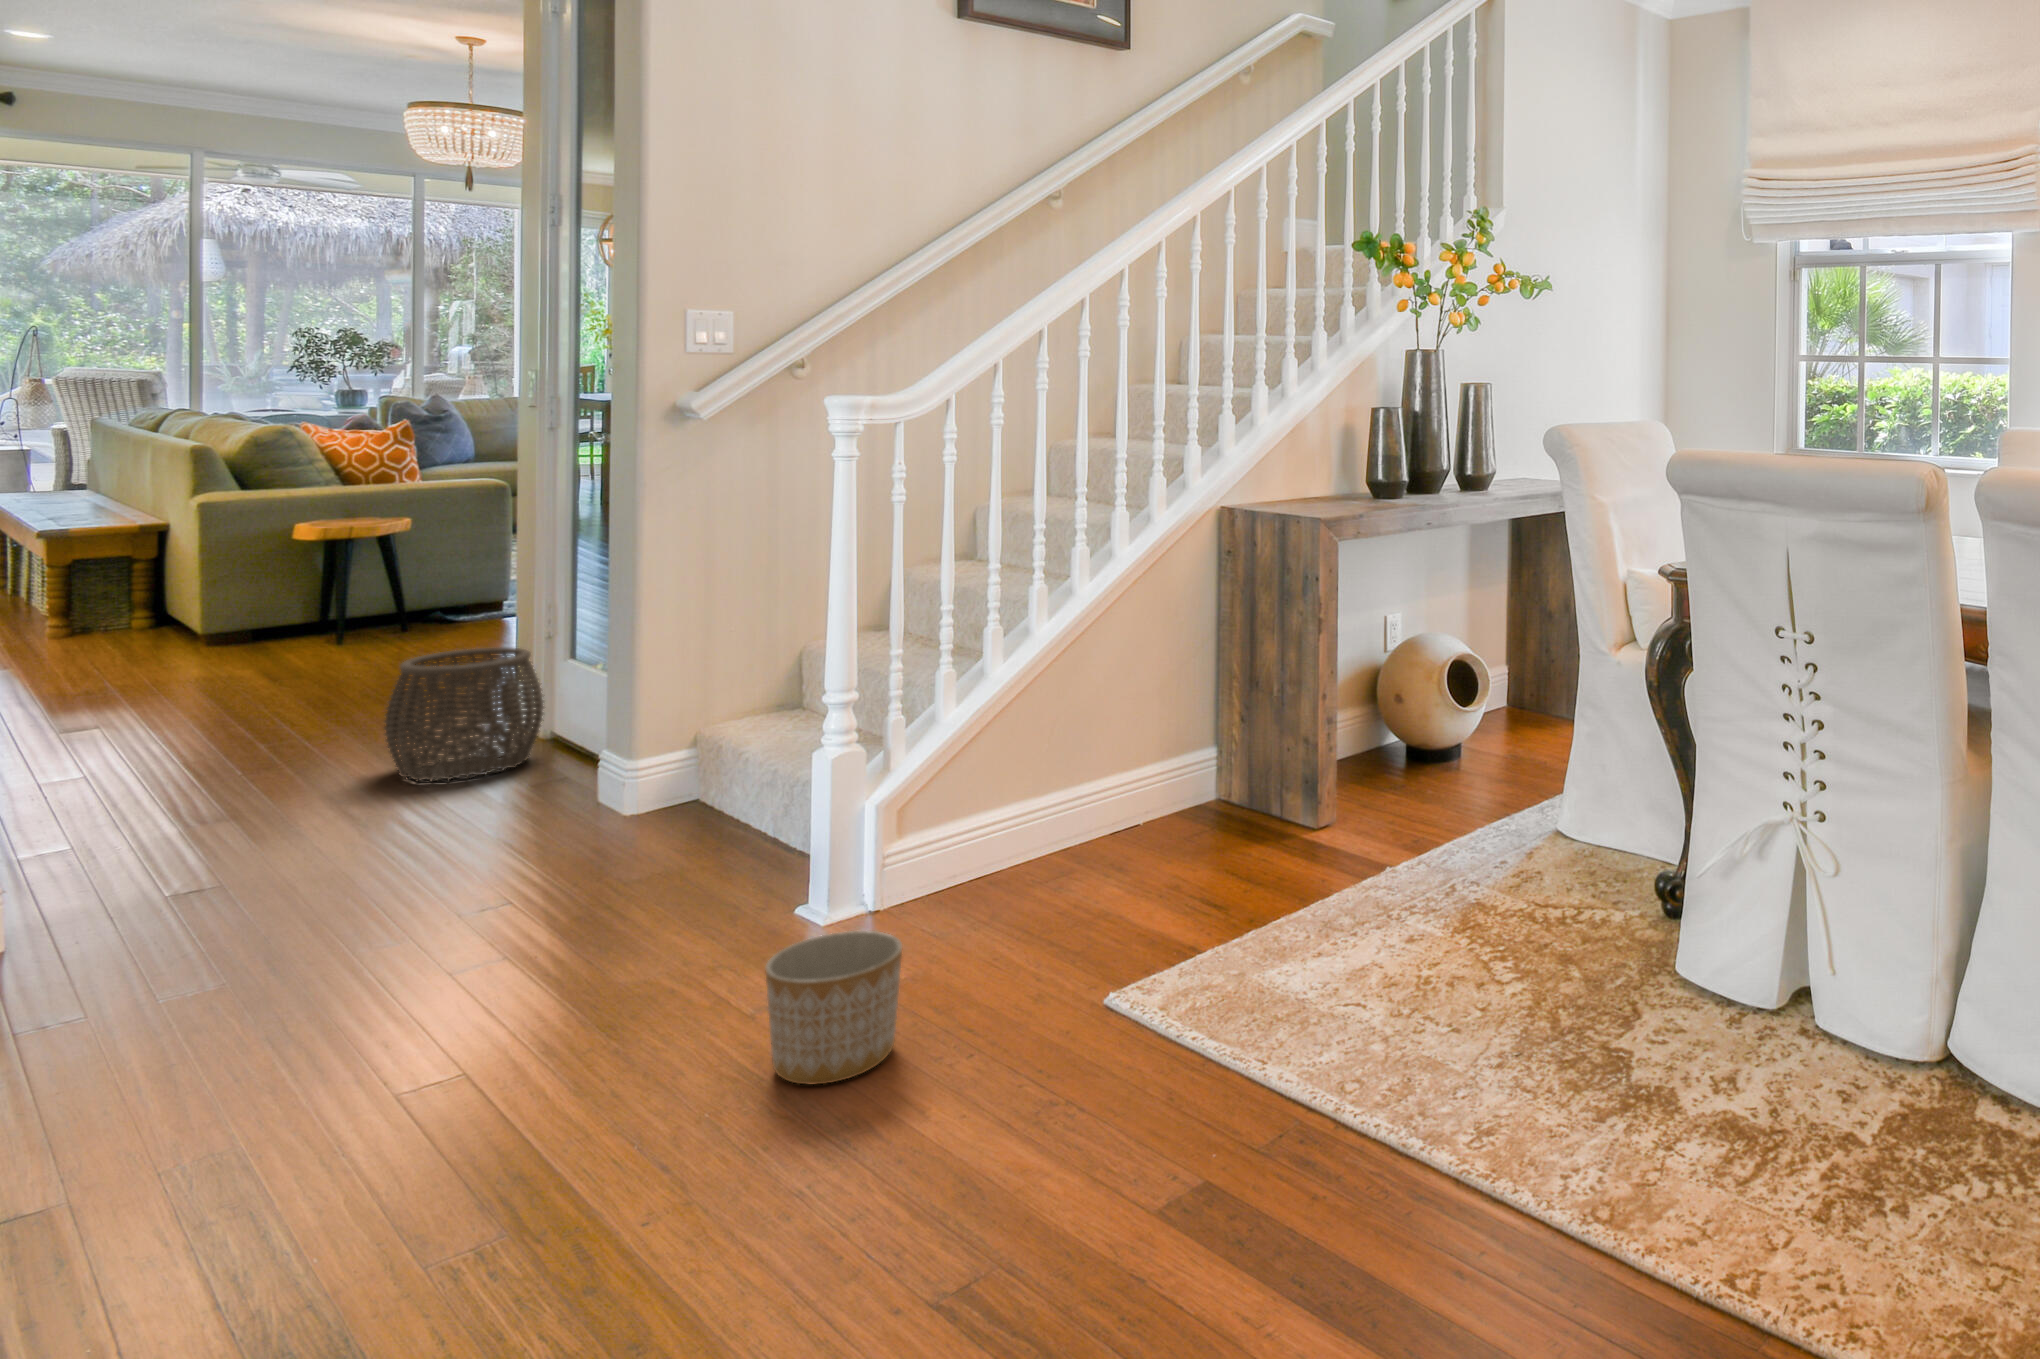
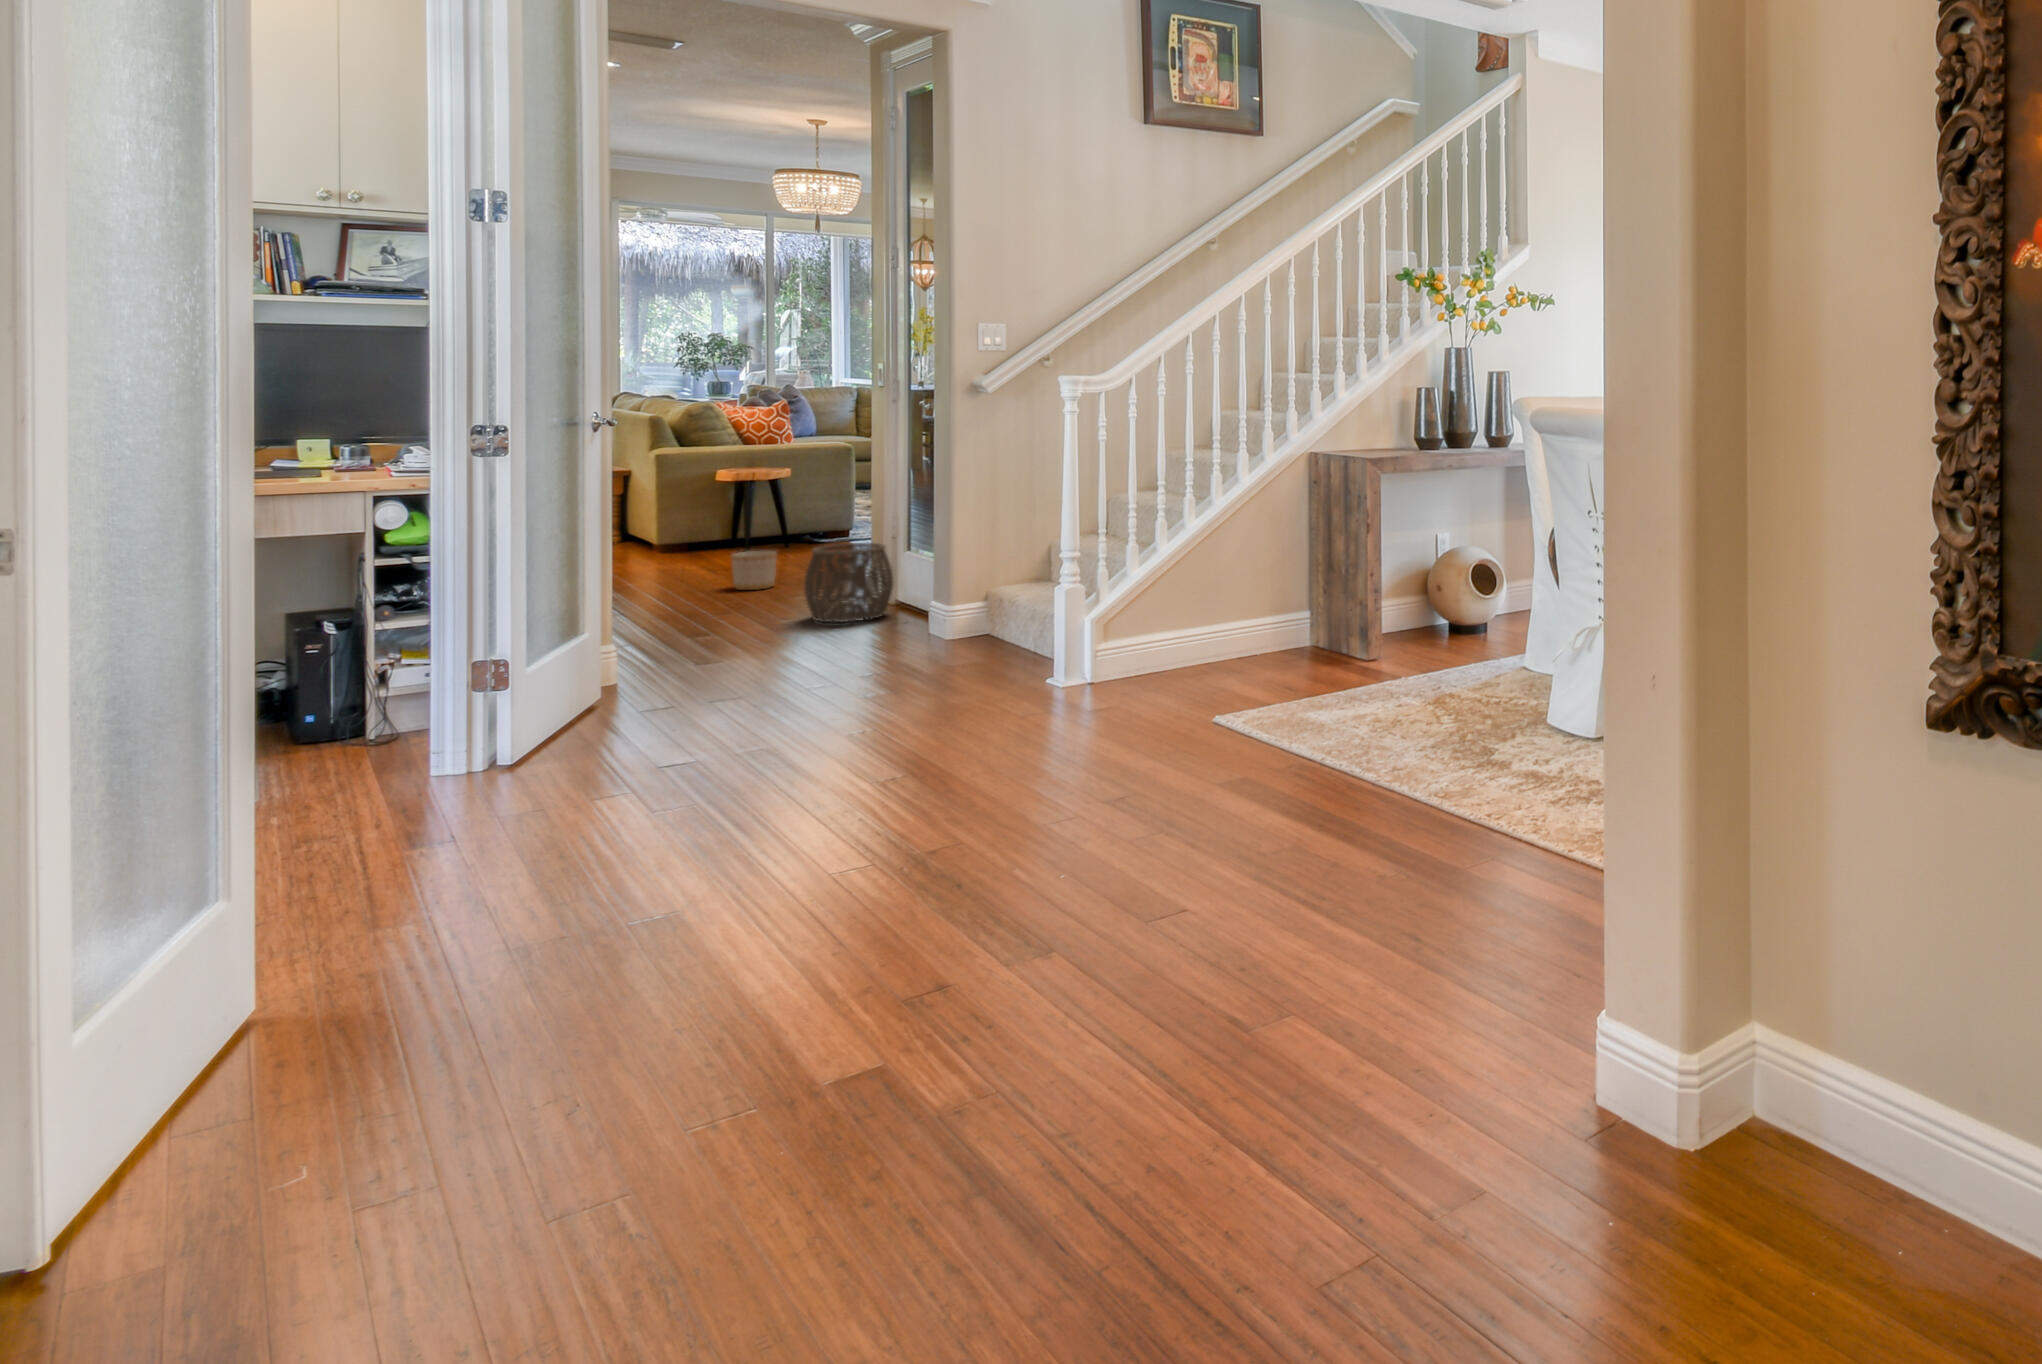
planter: present [766,931,902,1084] -> present [732,551,777,590]

